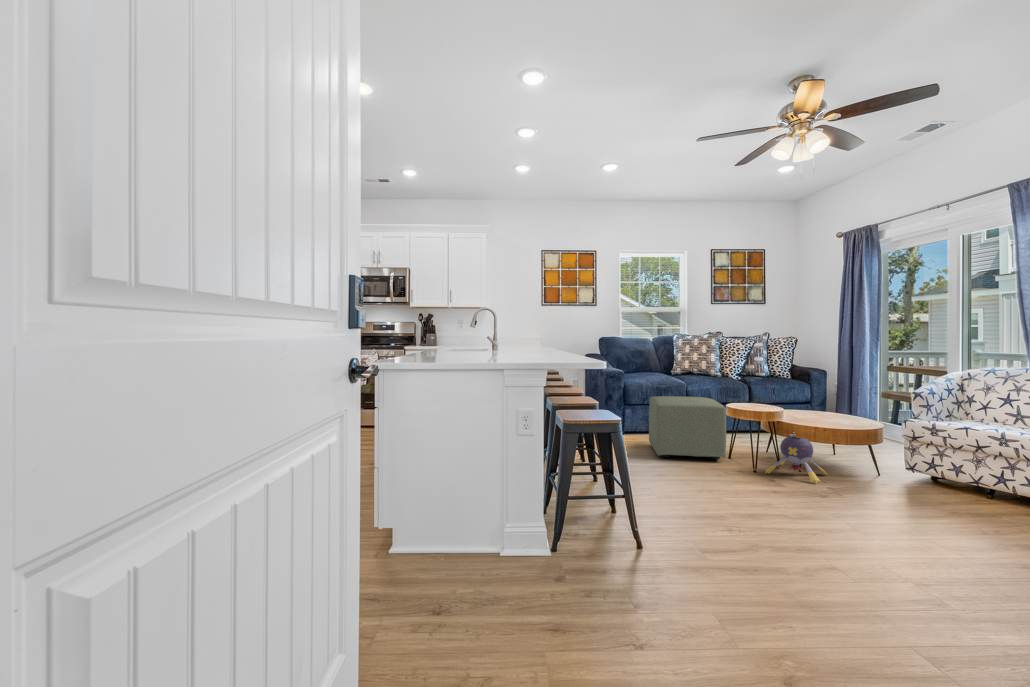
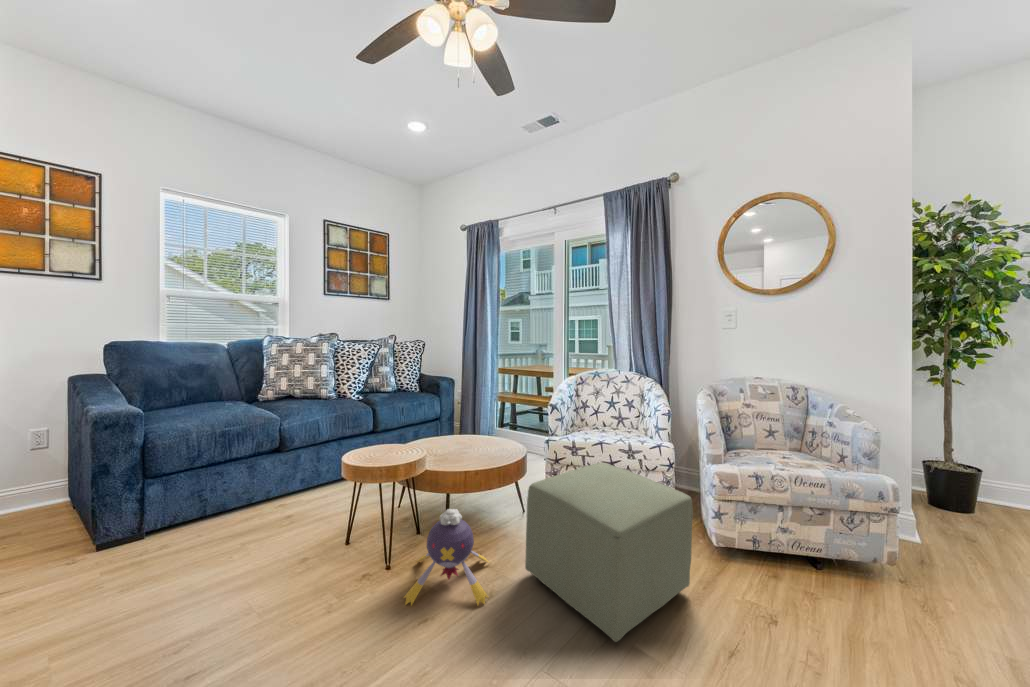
ottoman: present [649,396,726,460] -> present [525,463,693,642]

